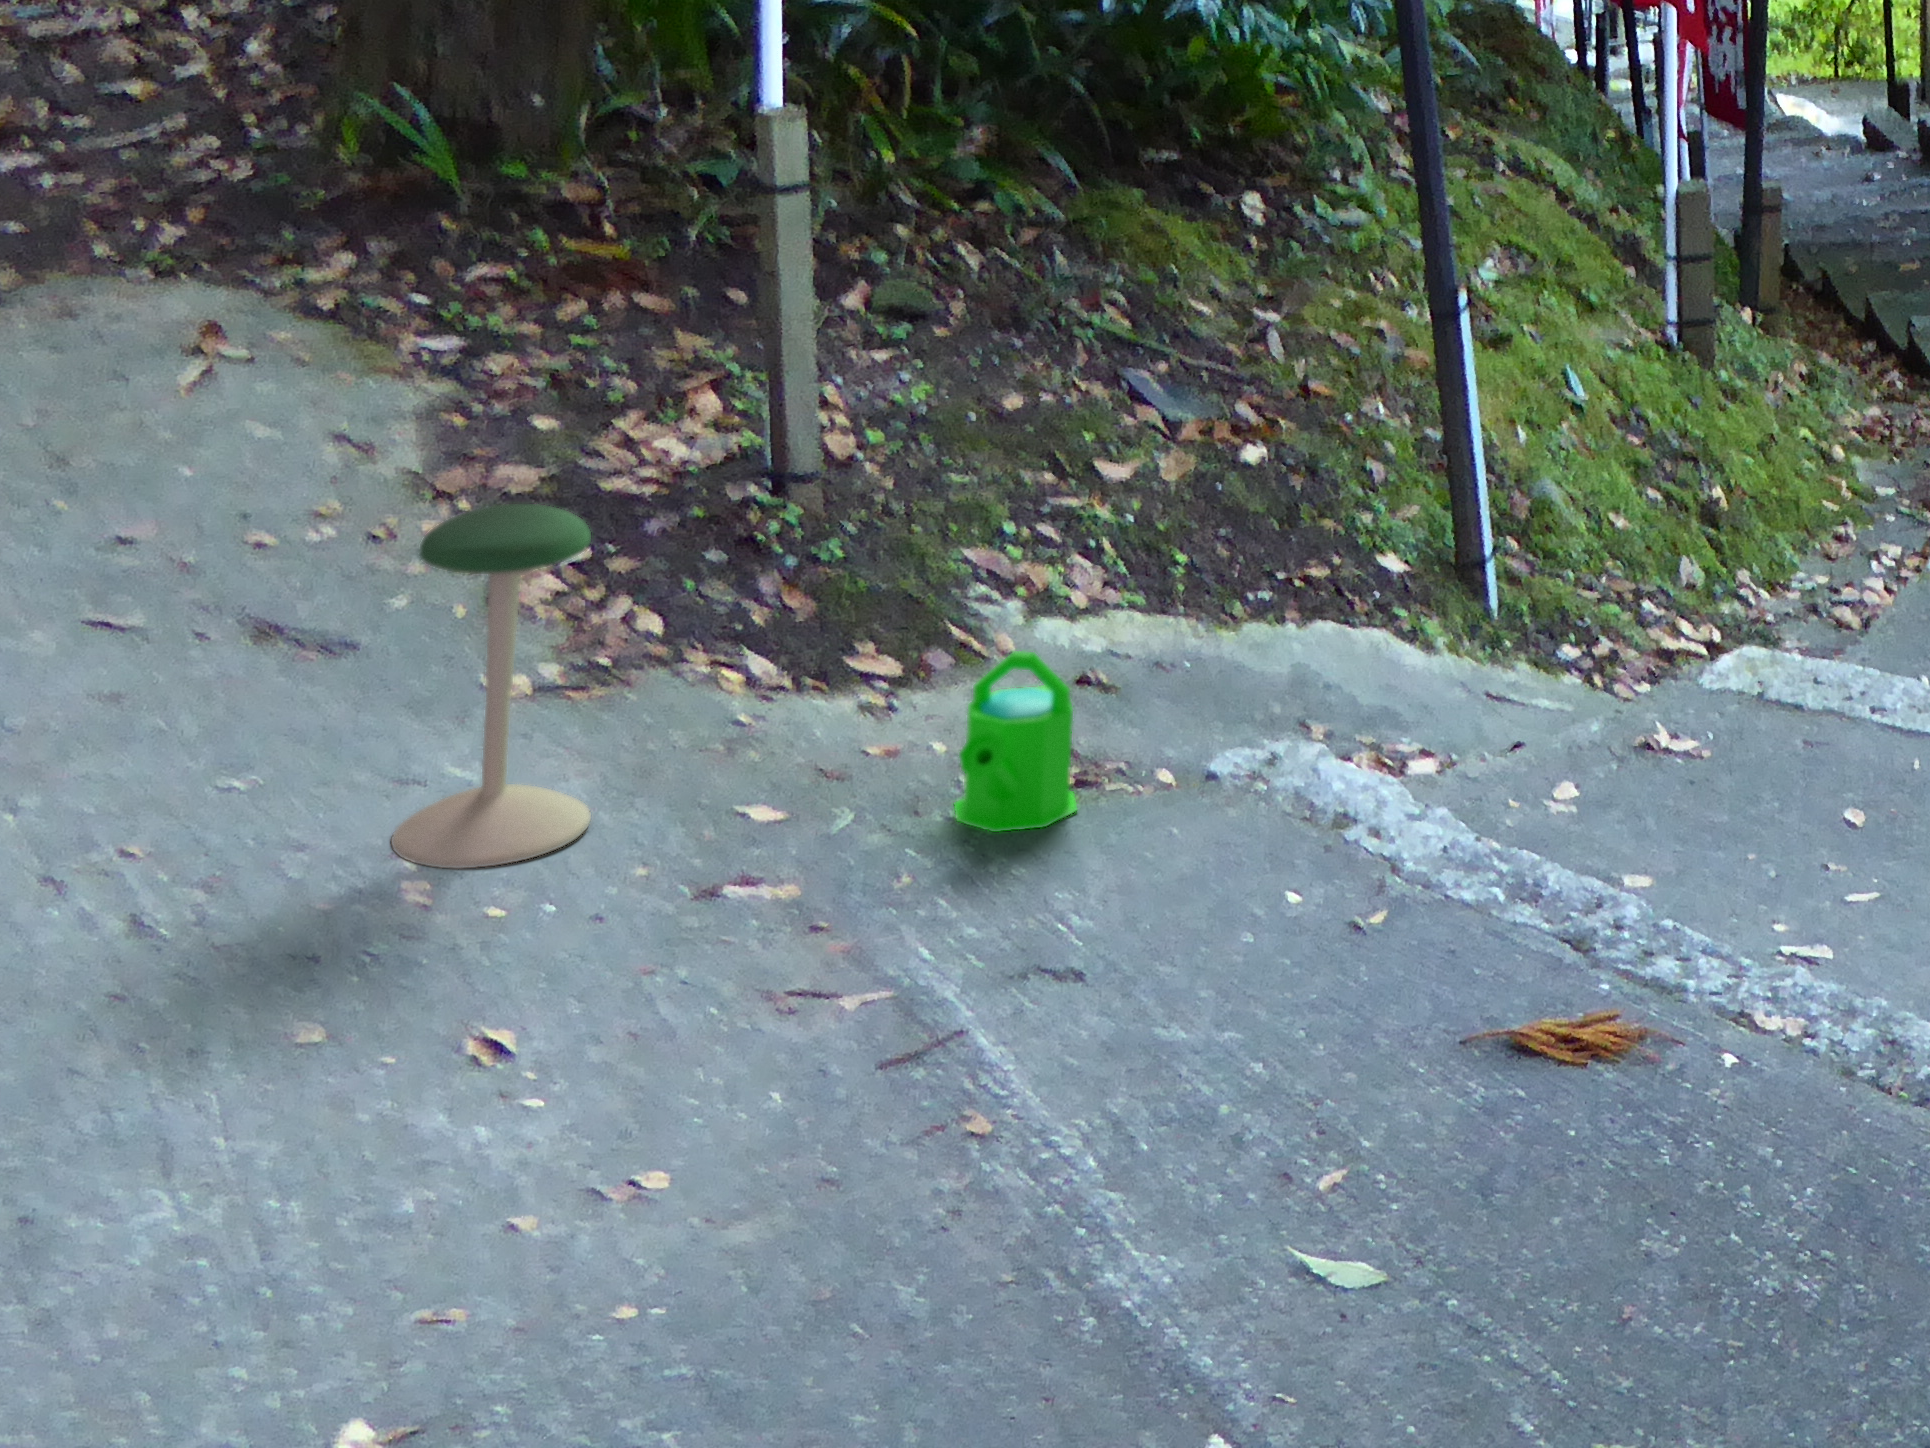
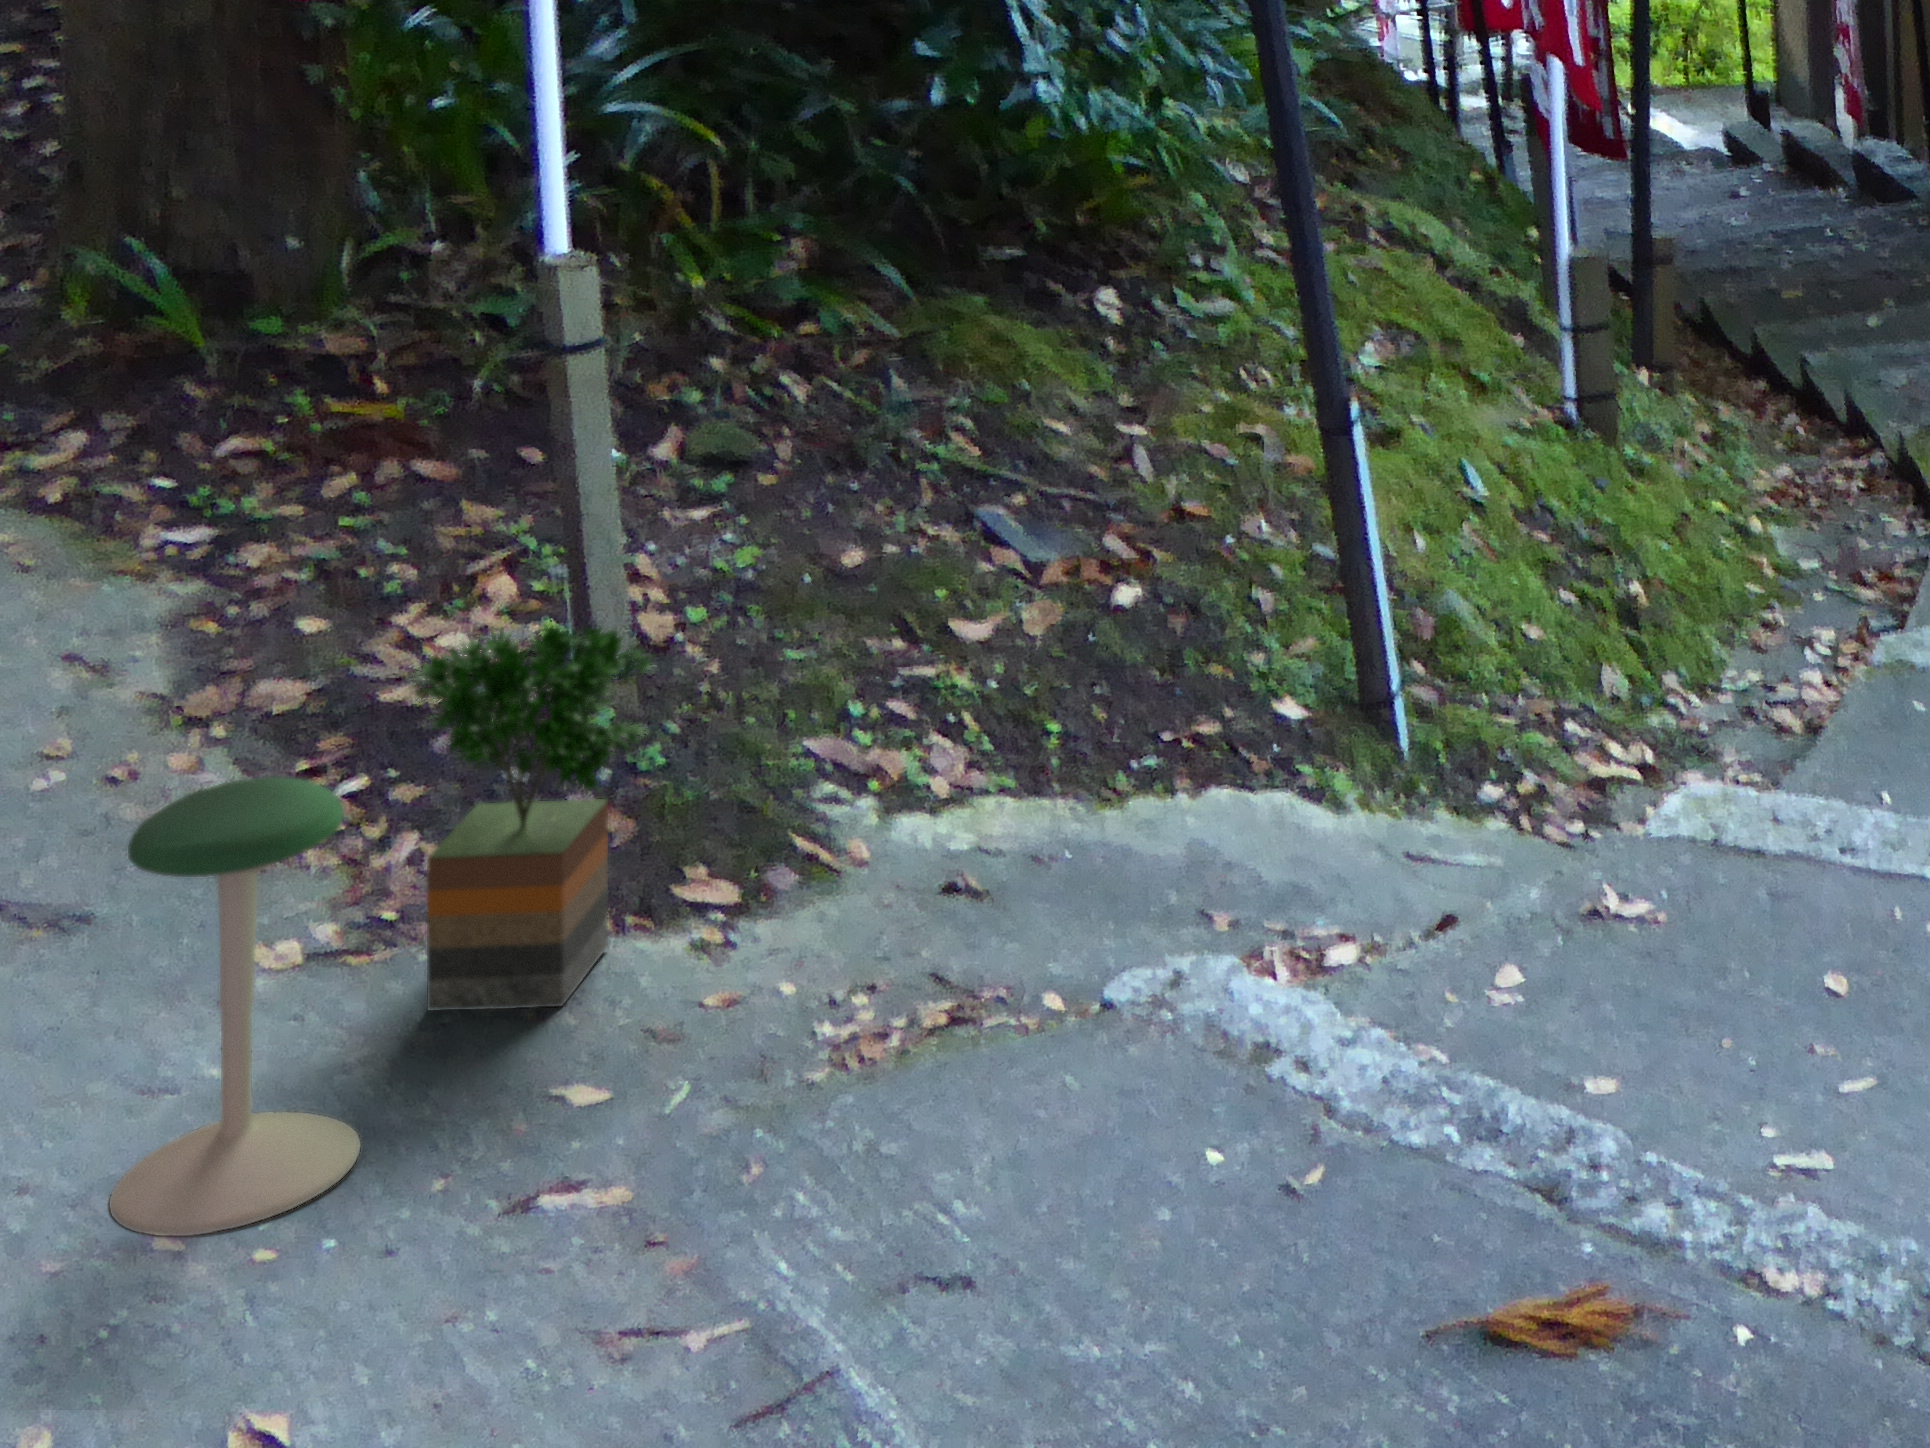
potted tree: none [636,409,845,733] -> present [413,625,651,1011]
watering can: present [954,651,1077,832] -> none [805,900,955,1121]

